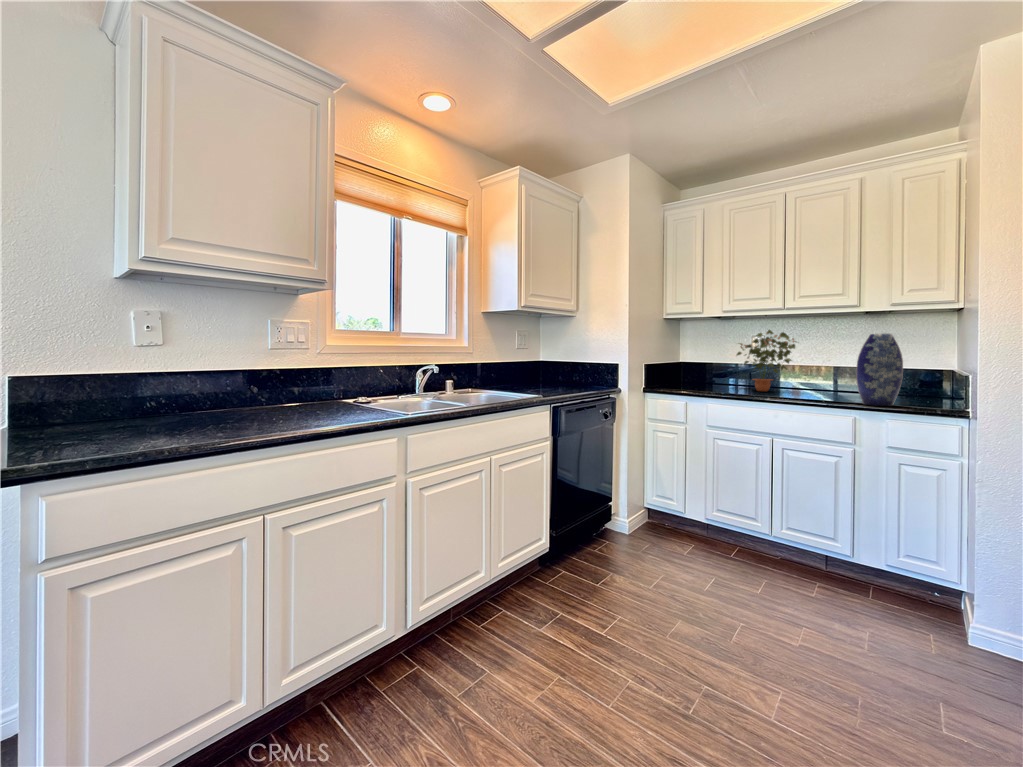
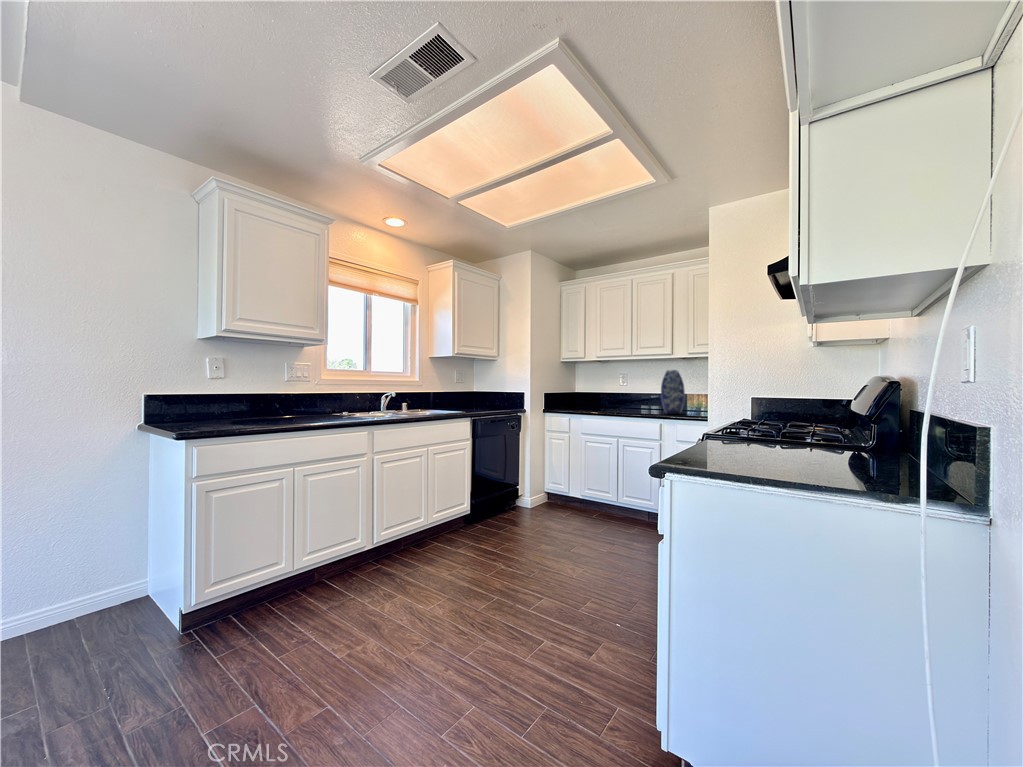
potted plant: present [737,330,796,391] -> none [604,368,638,409]

